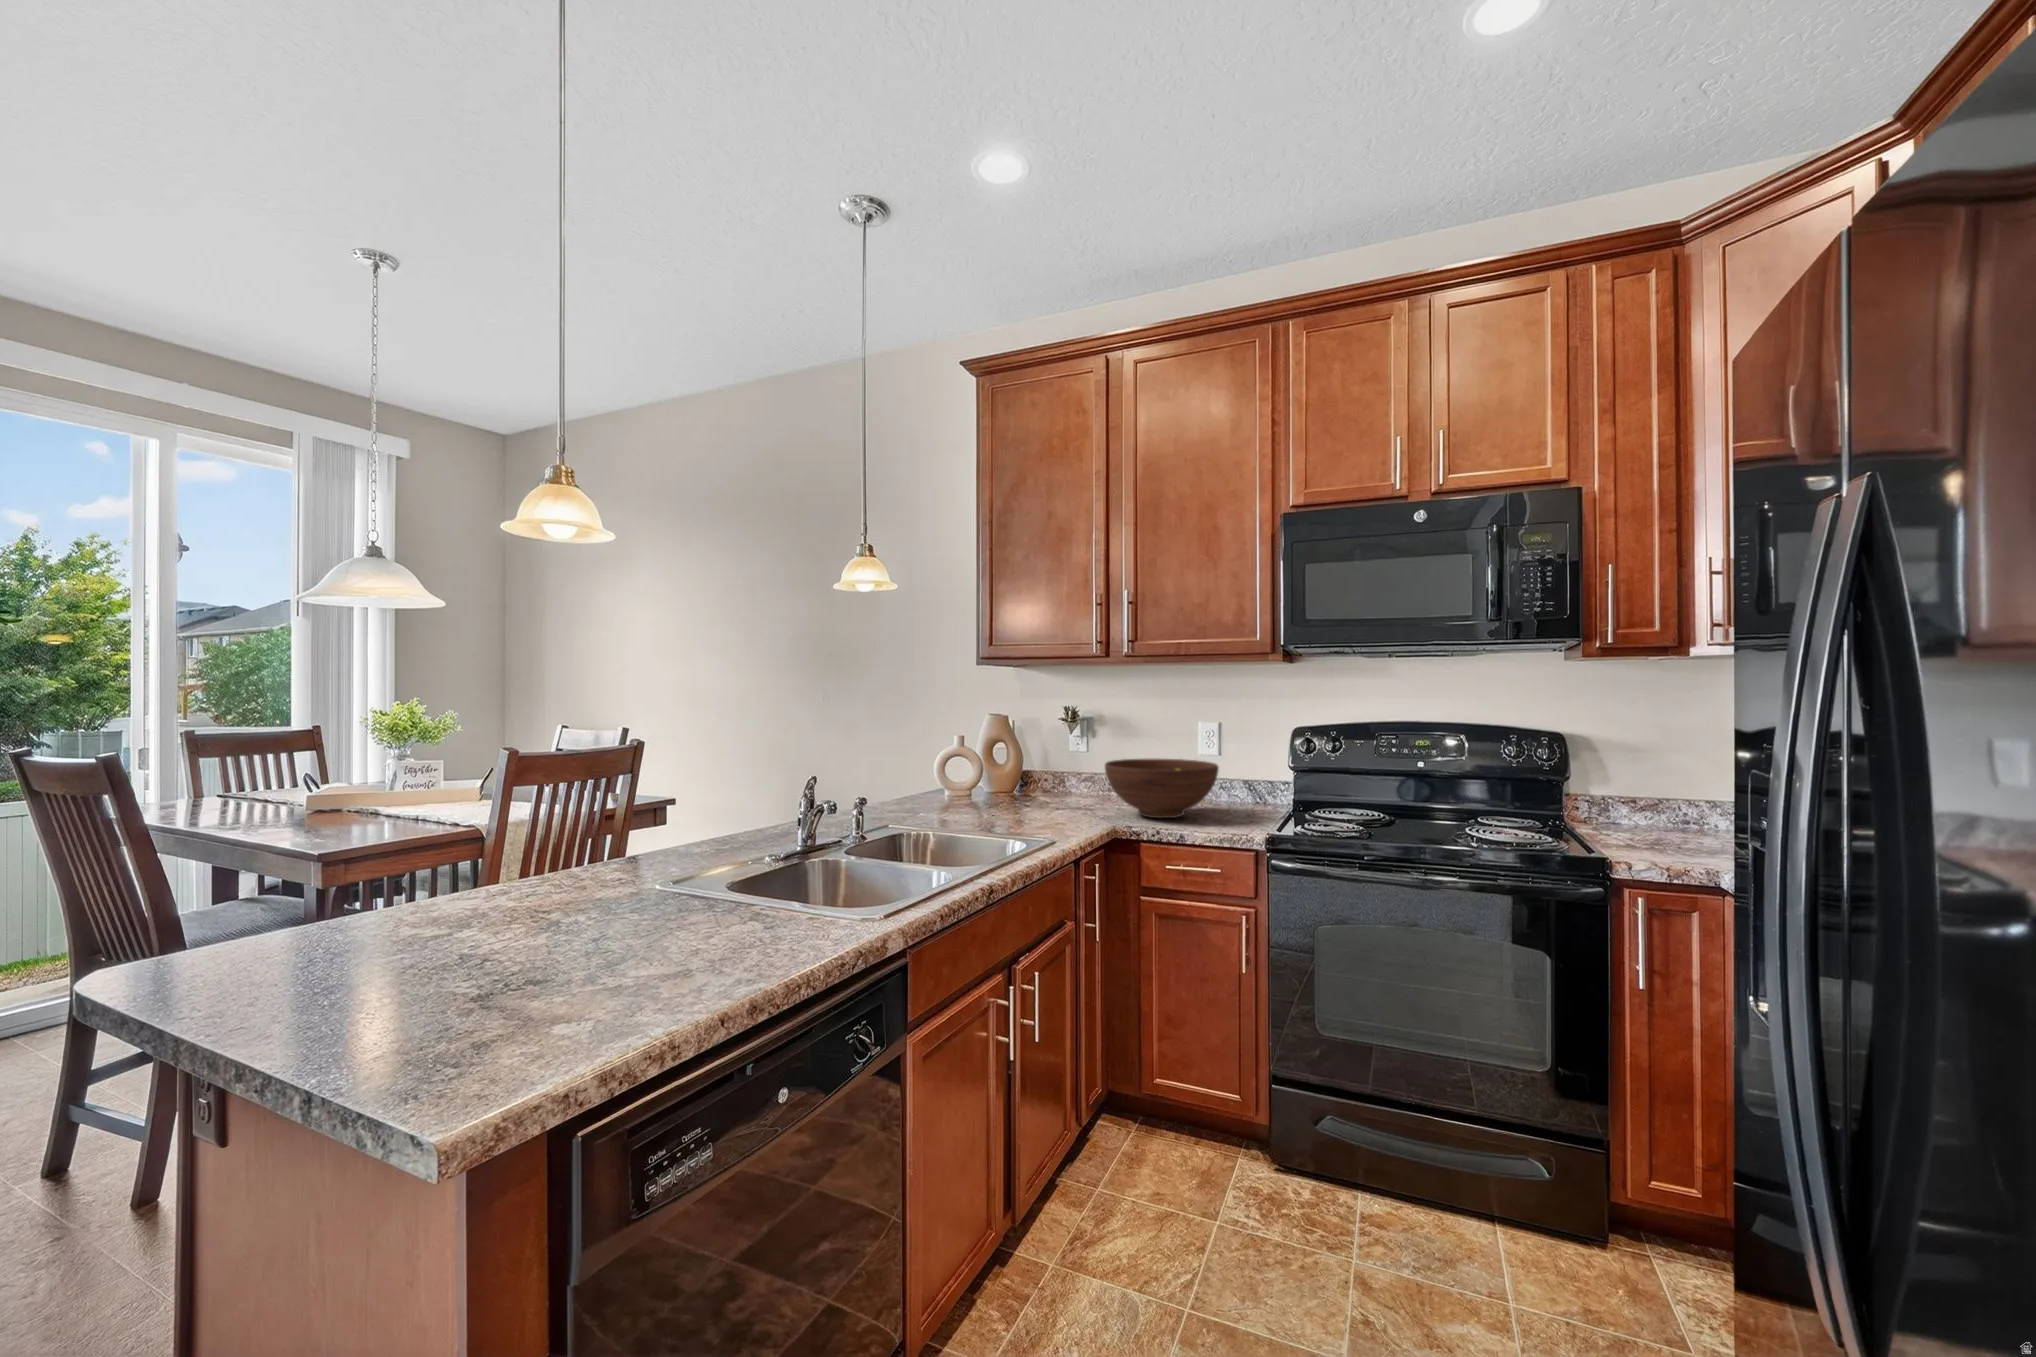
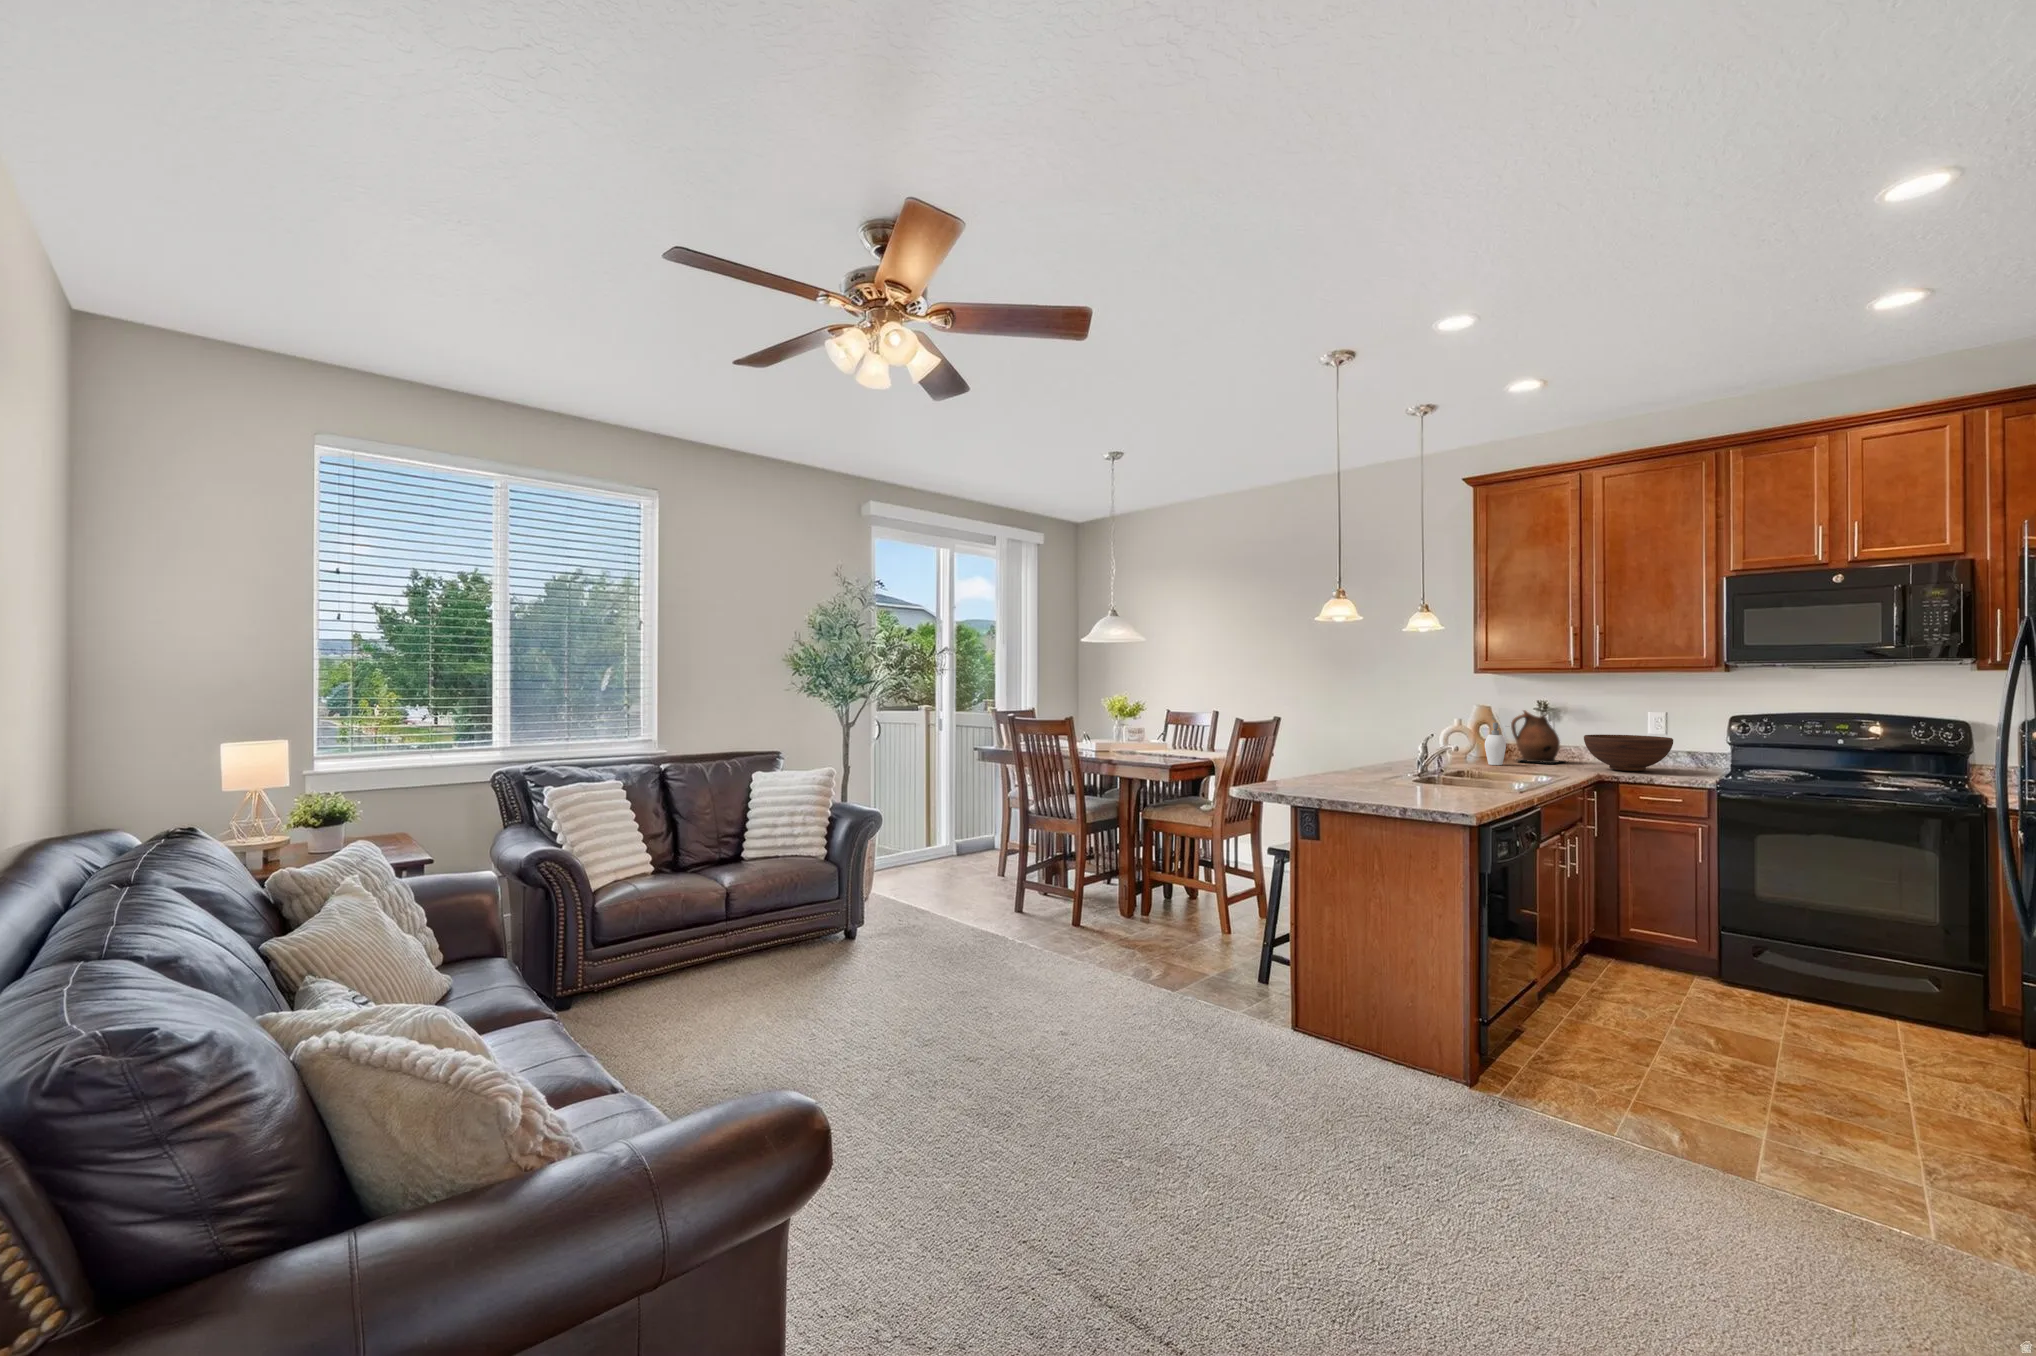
ceramic pitcher: none [1023,721,1099,806] -> present [1511,710,1562,763]
soap dispenser: none [974,744,1005,813] -> present [1485,723,1506,765]

